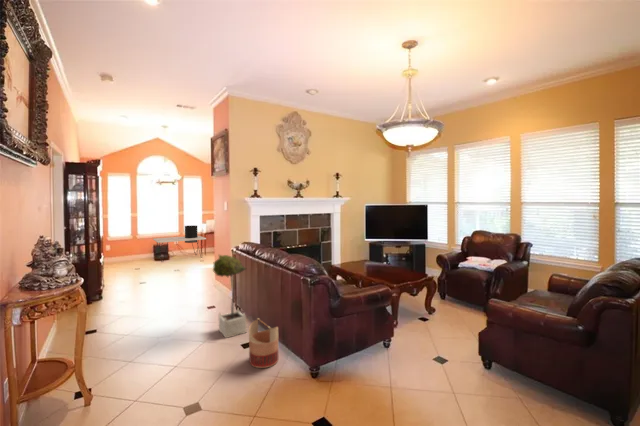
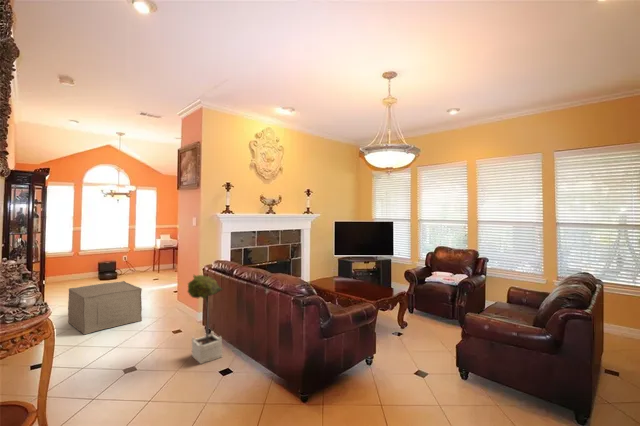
side table: present [153,226,206,261] -> none [99,240,161,281]
ottoman: none [120,261,182,307] -> present [68,281,142,334]
basket: present [249,318,278,368] -> none [232,341,263,394]

